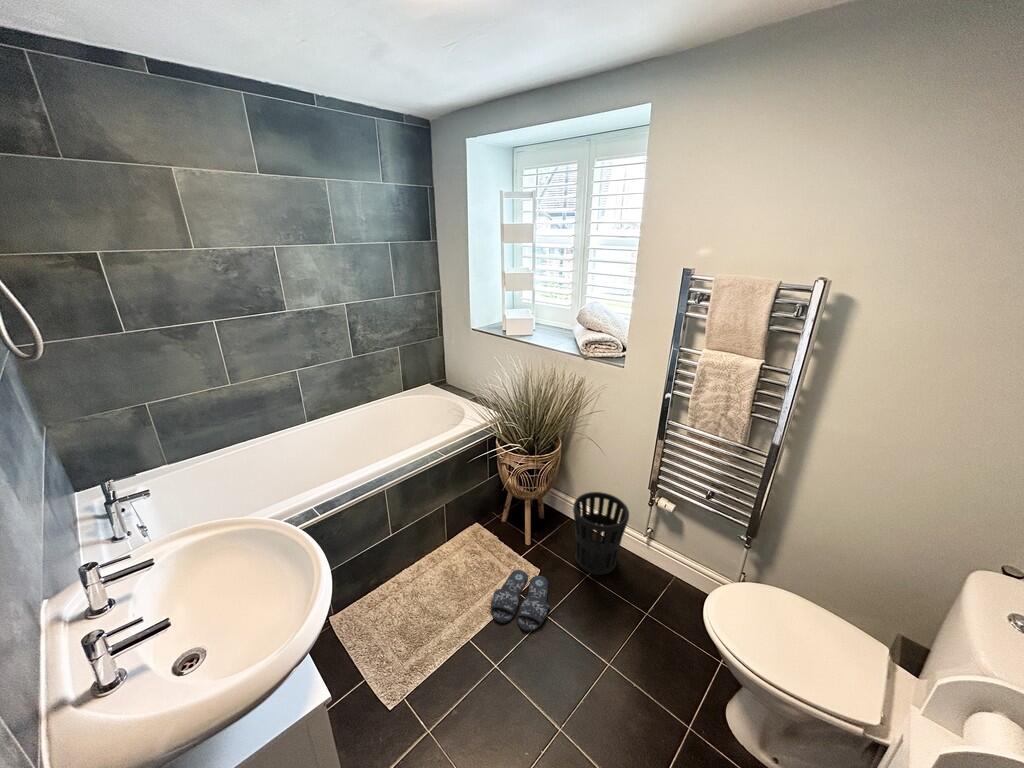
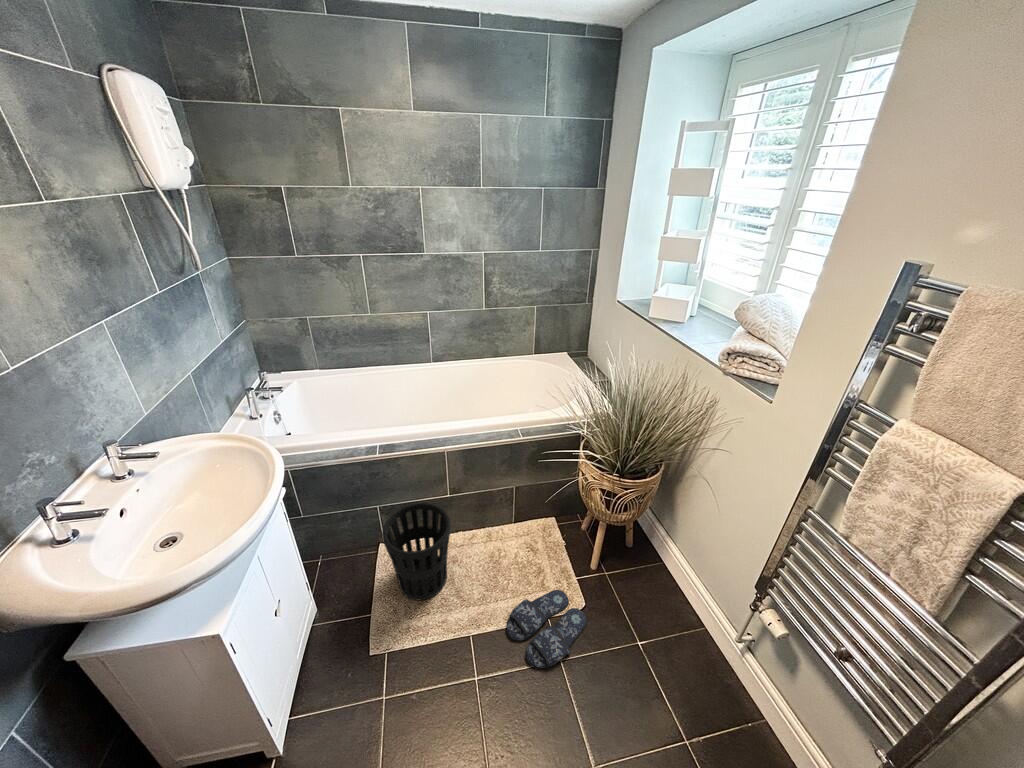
wastebasket: present [573,492,629,575] -> present [382,503,451,601]

